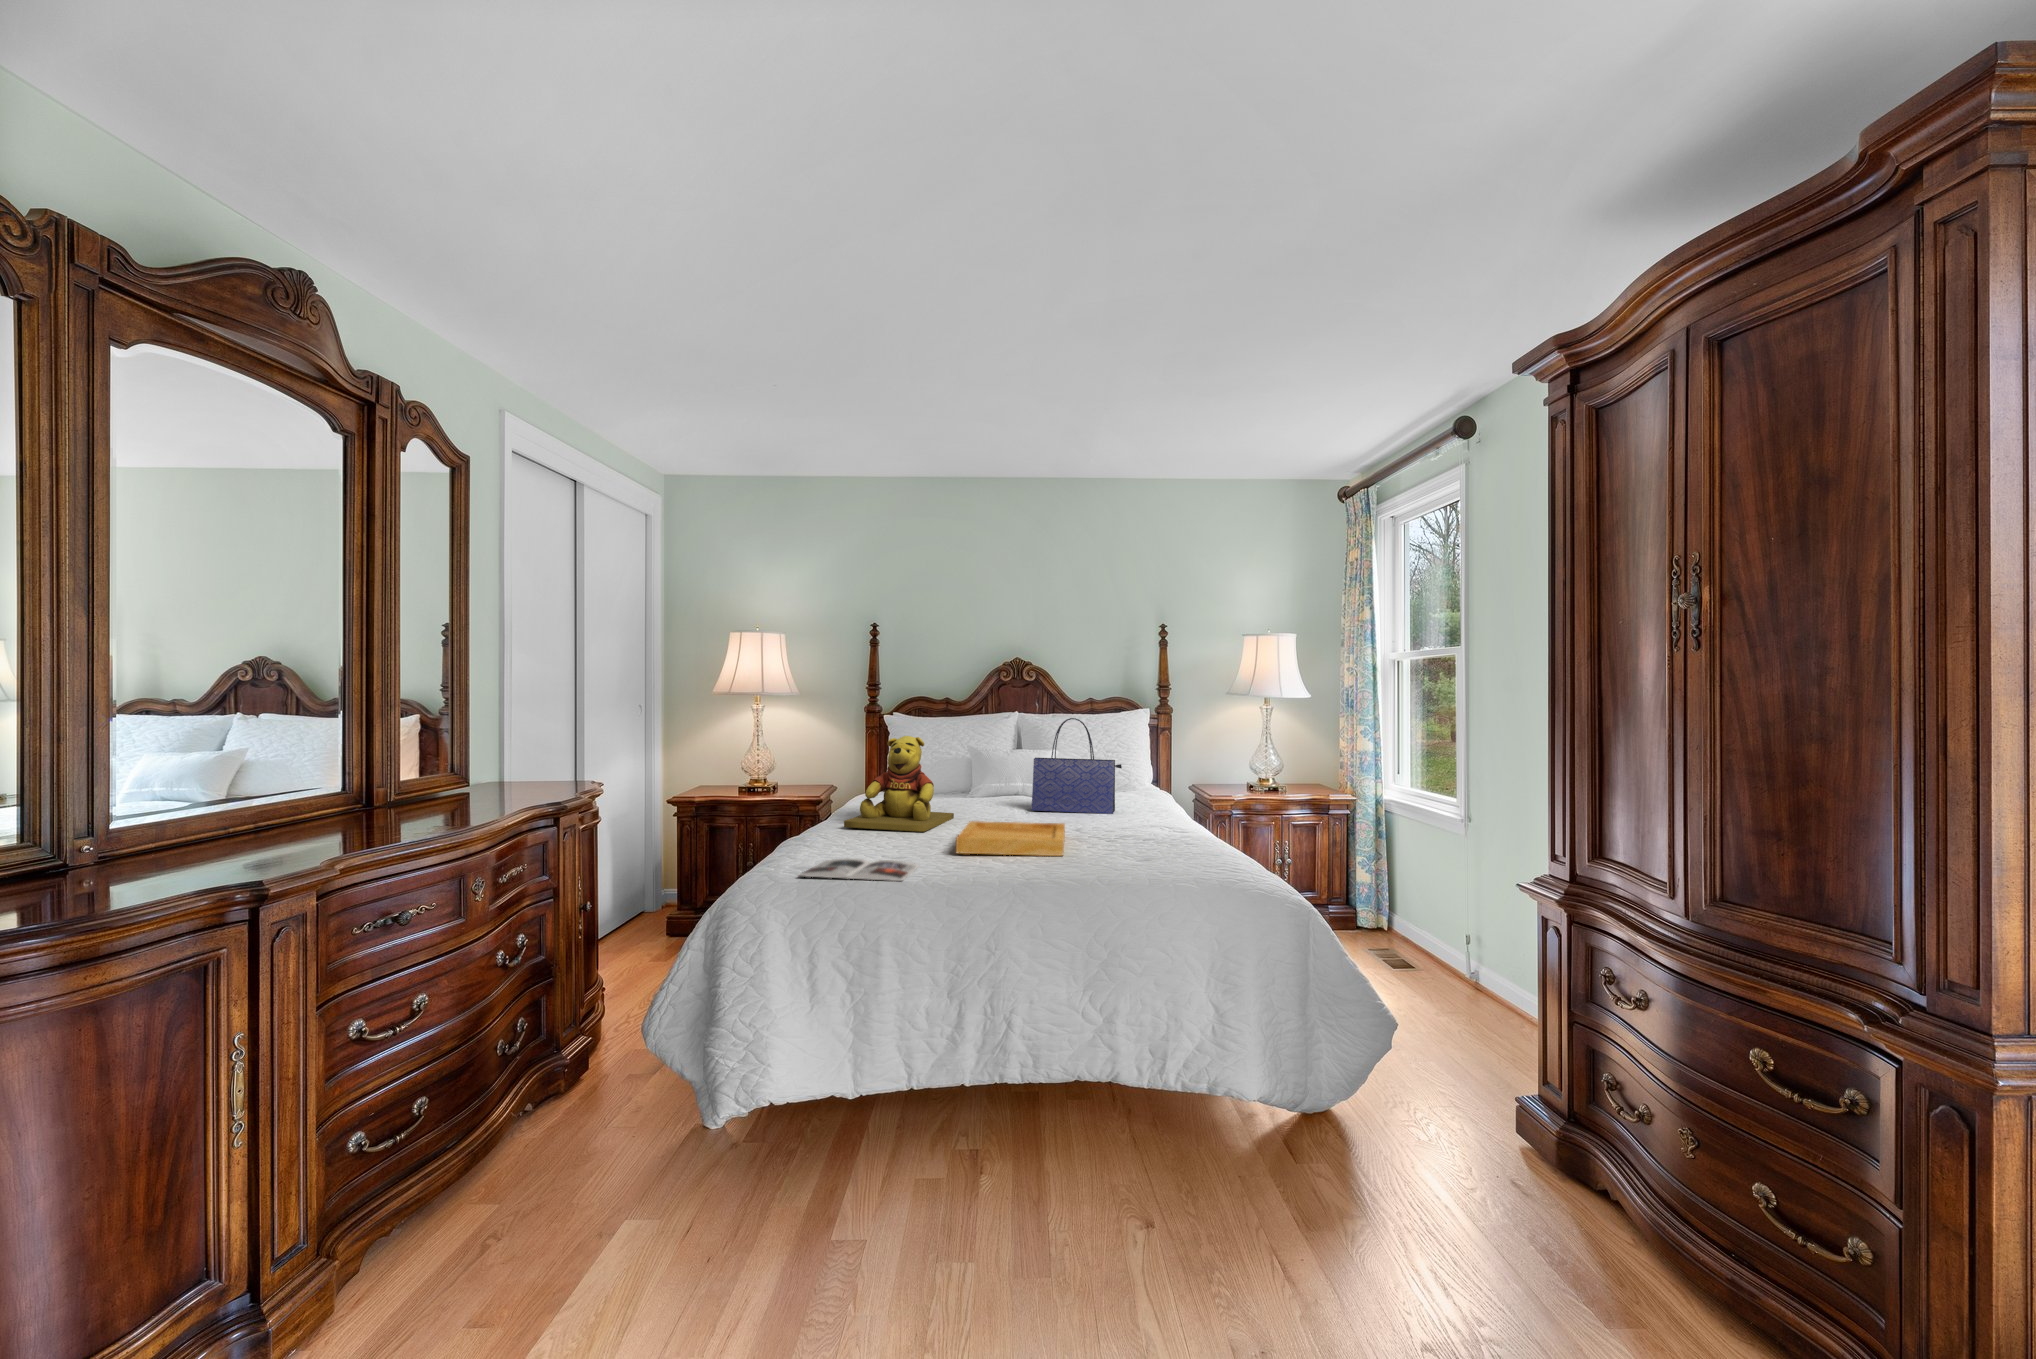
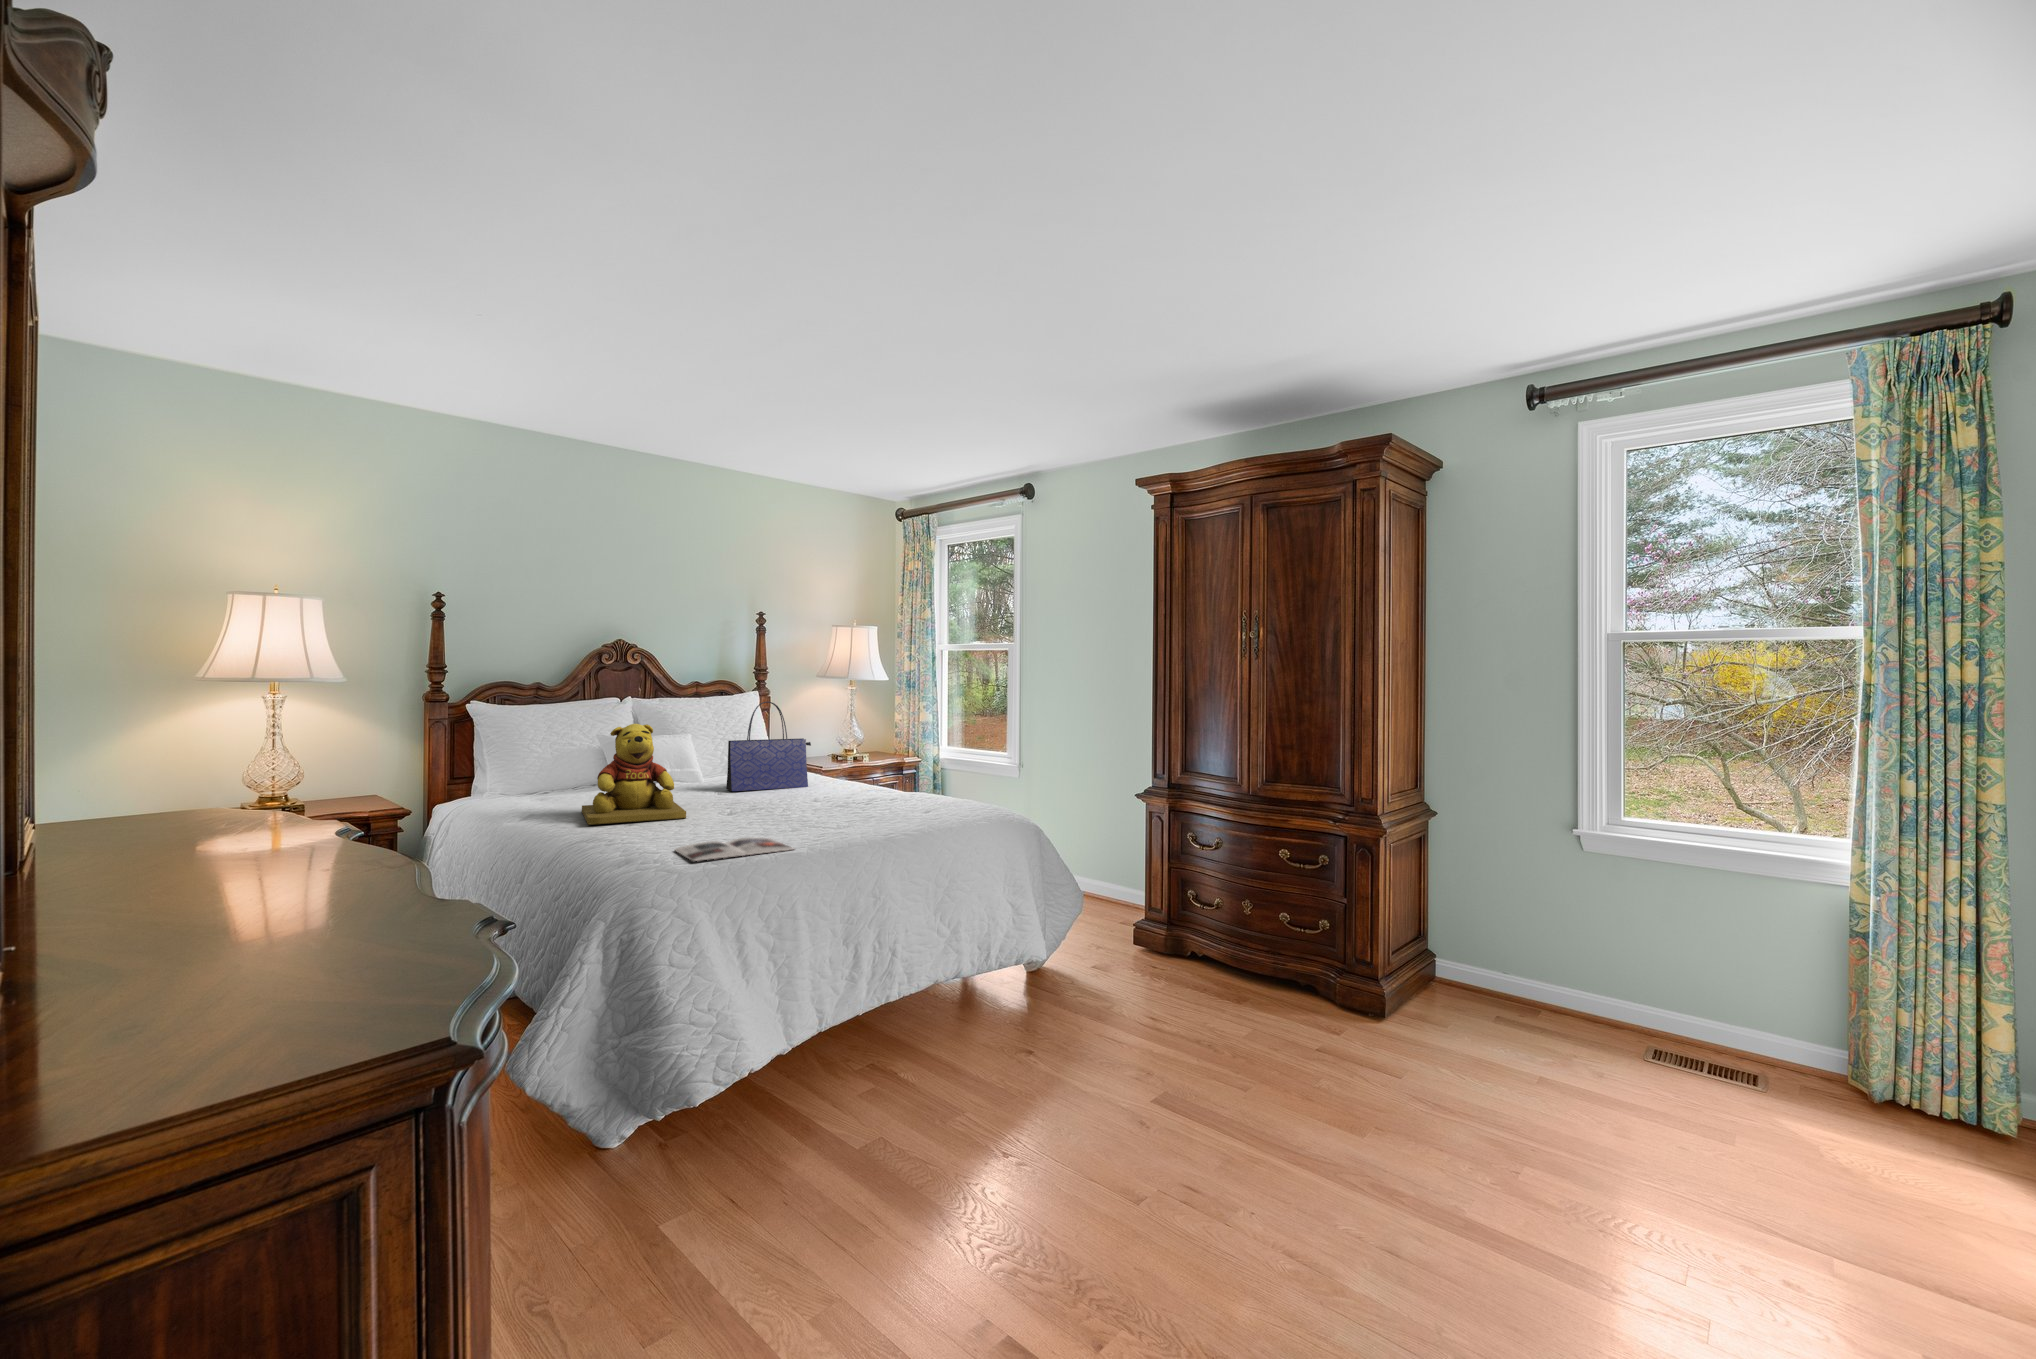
tray: present [956,821,1065,856] -> none [738,794,865,827]

